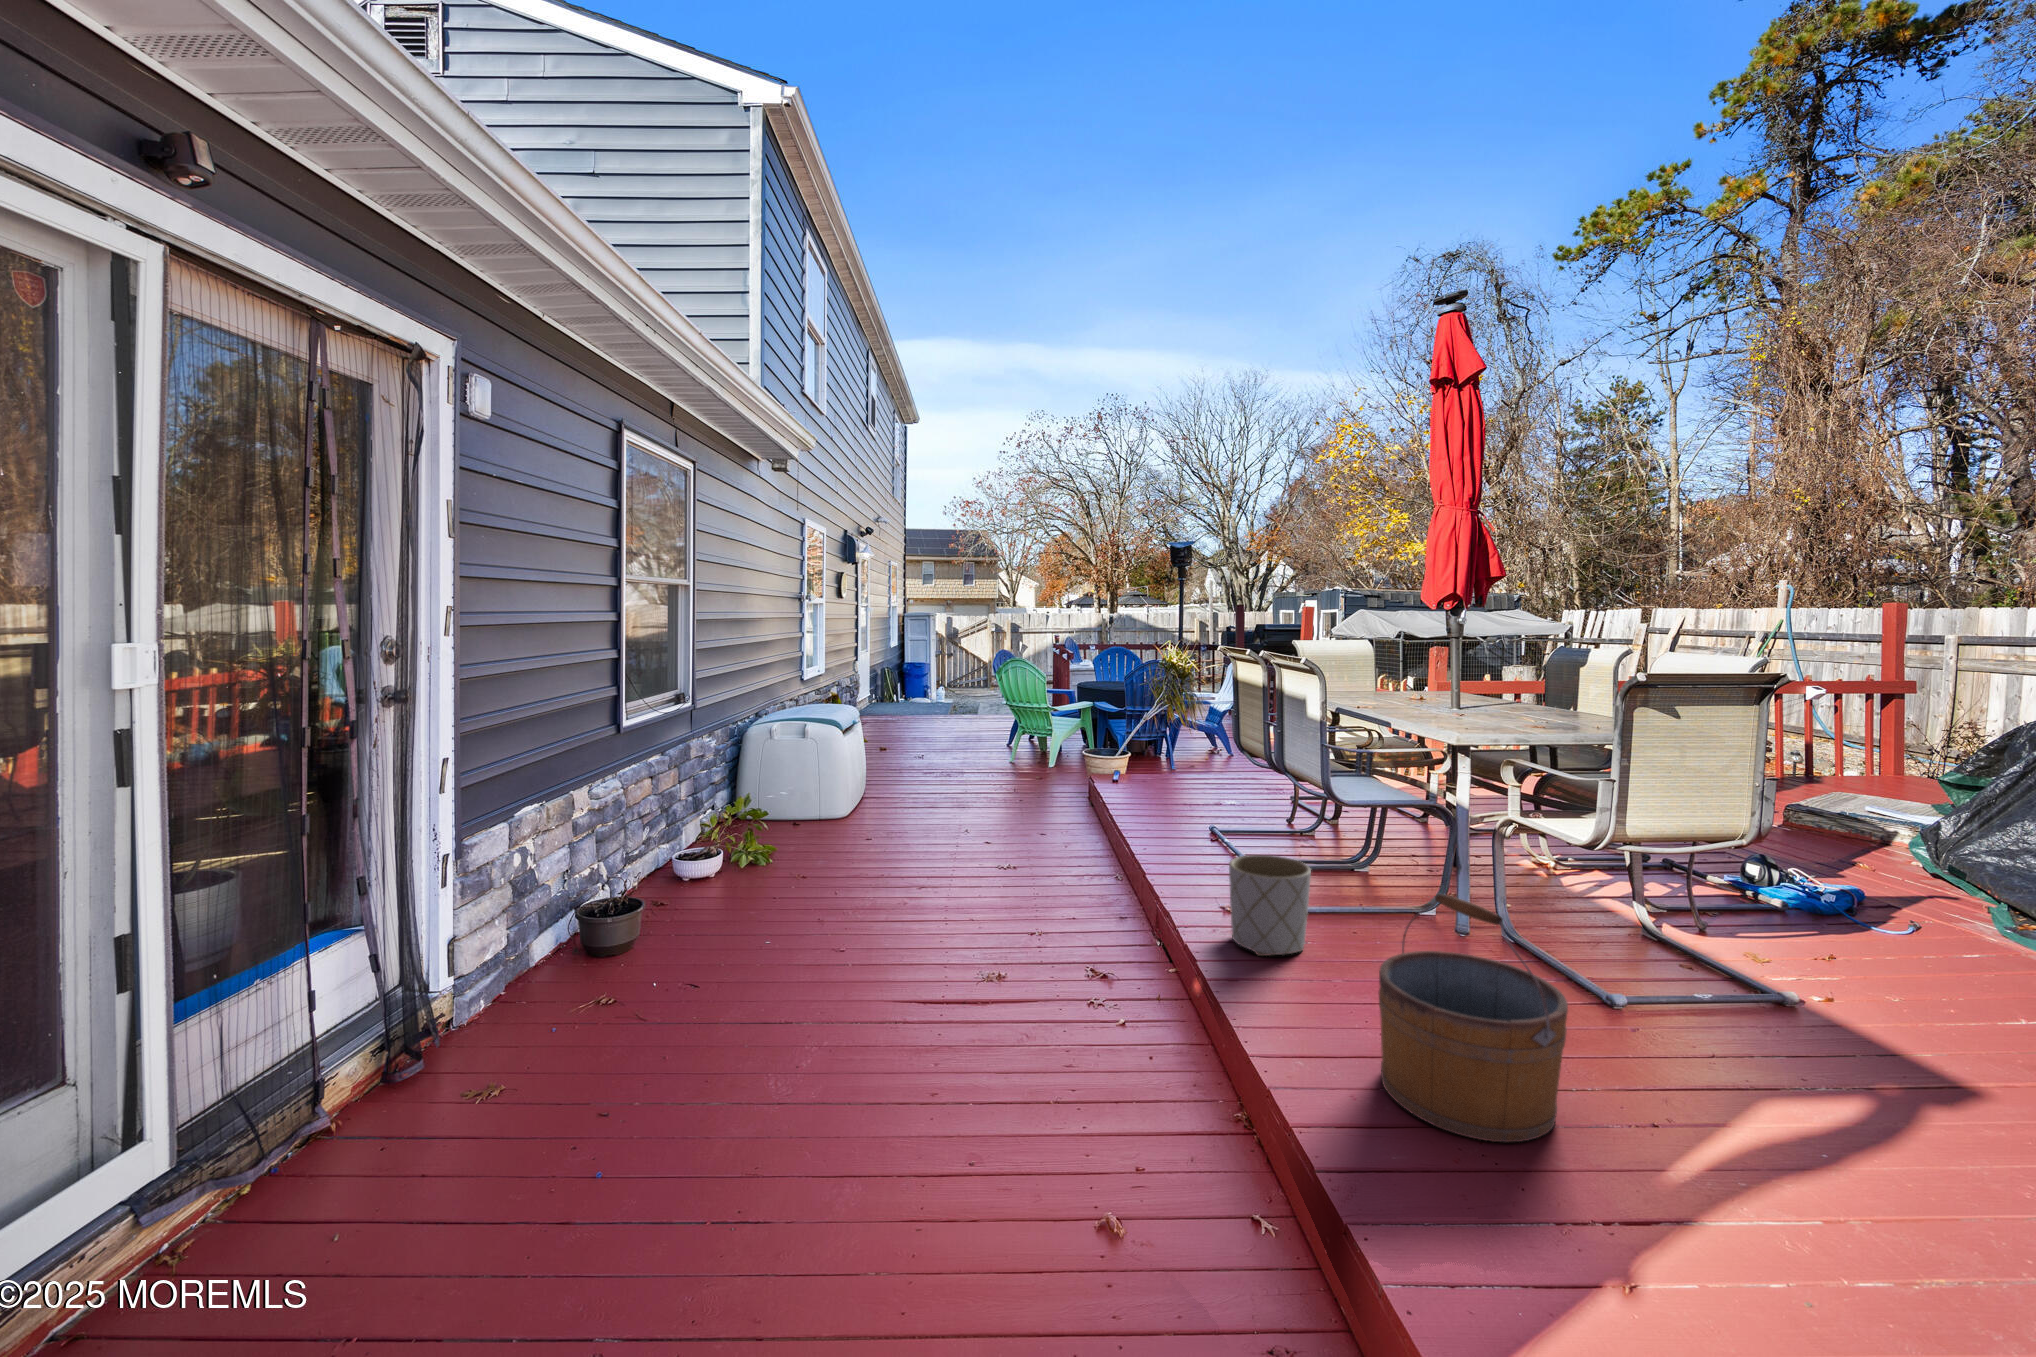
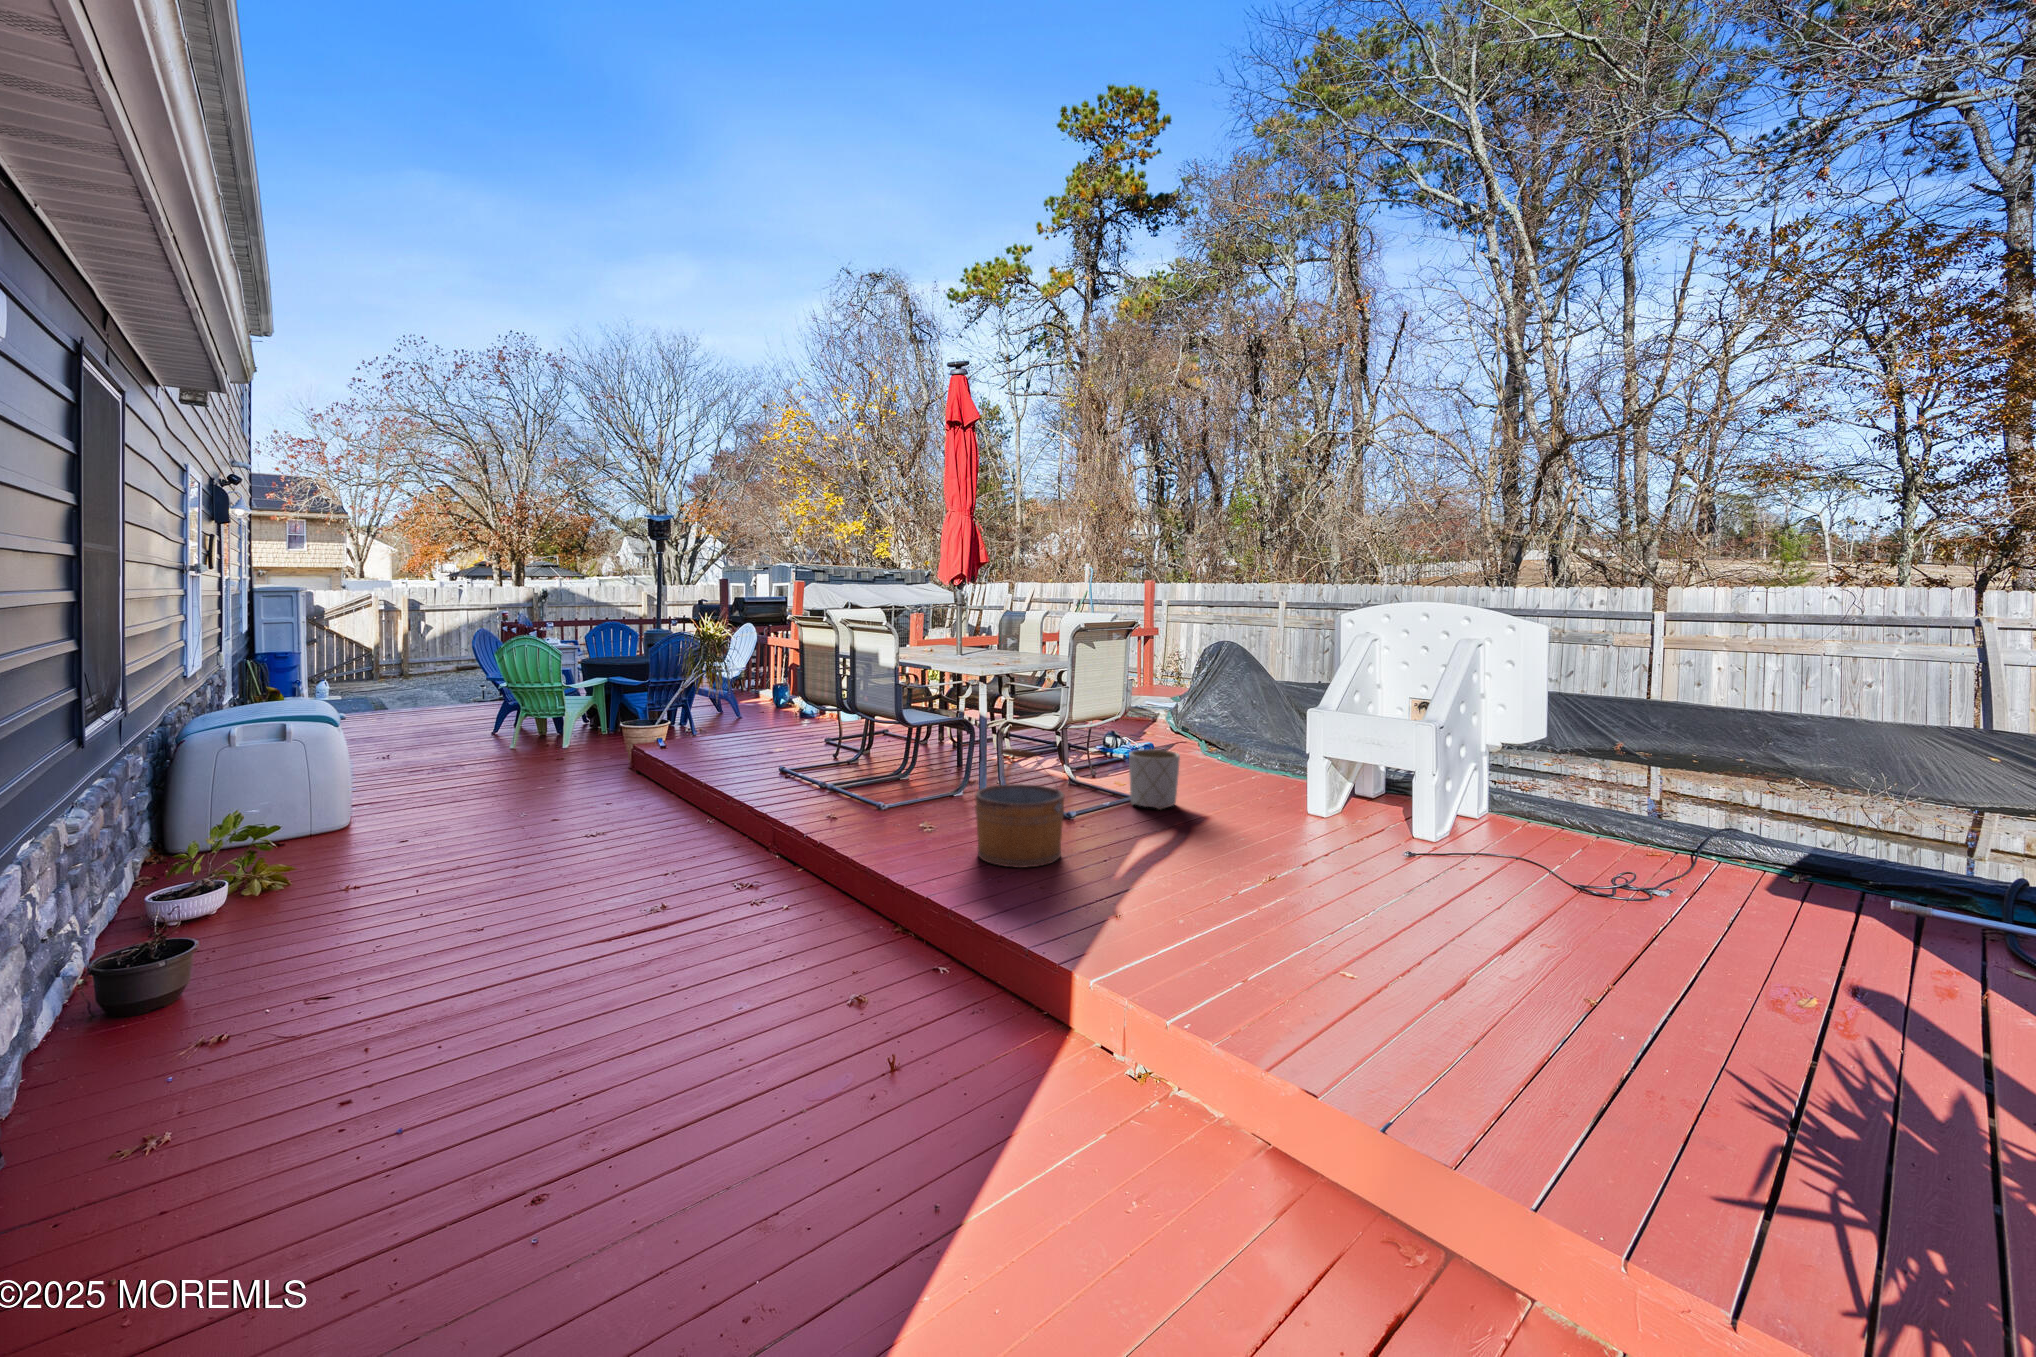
planter: present [1229,855,1311,956] -> present [1129,749,1180,810]

